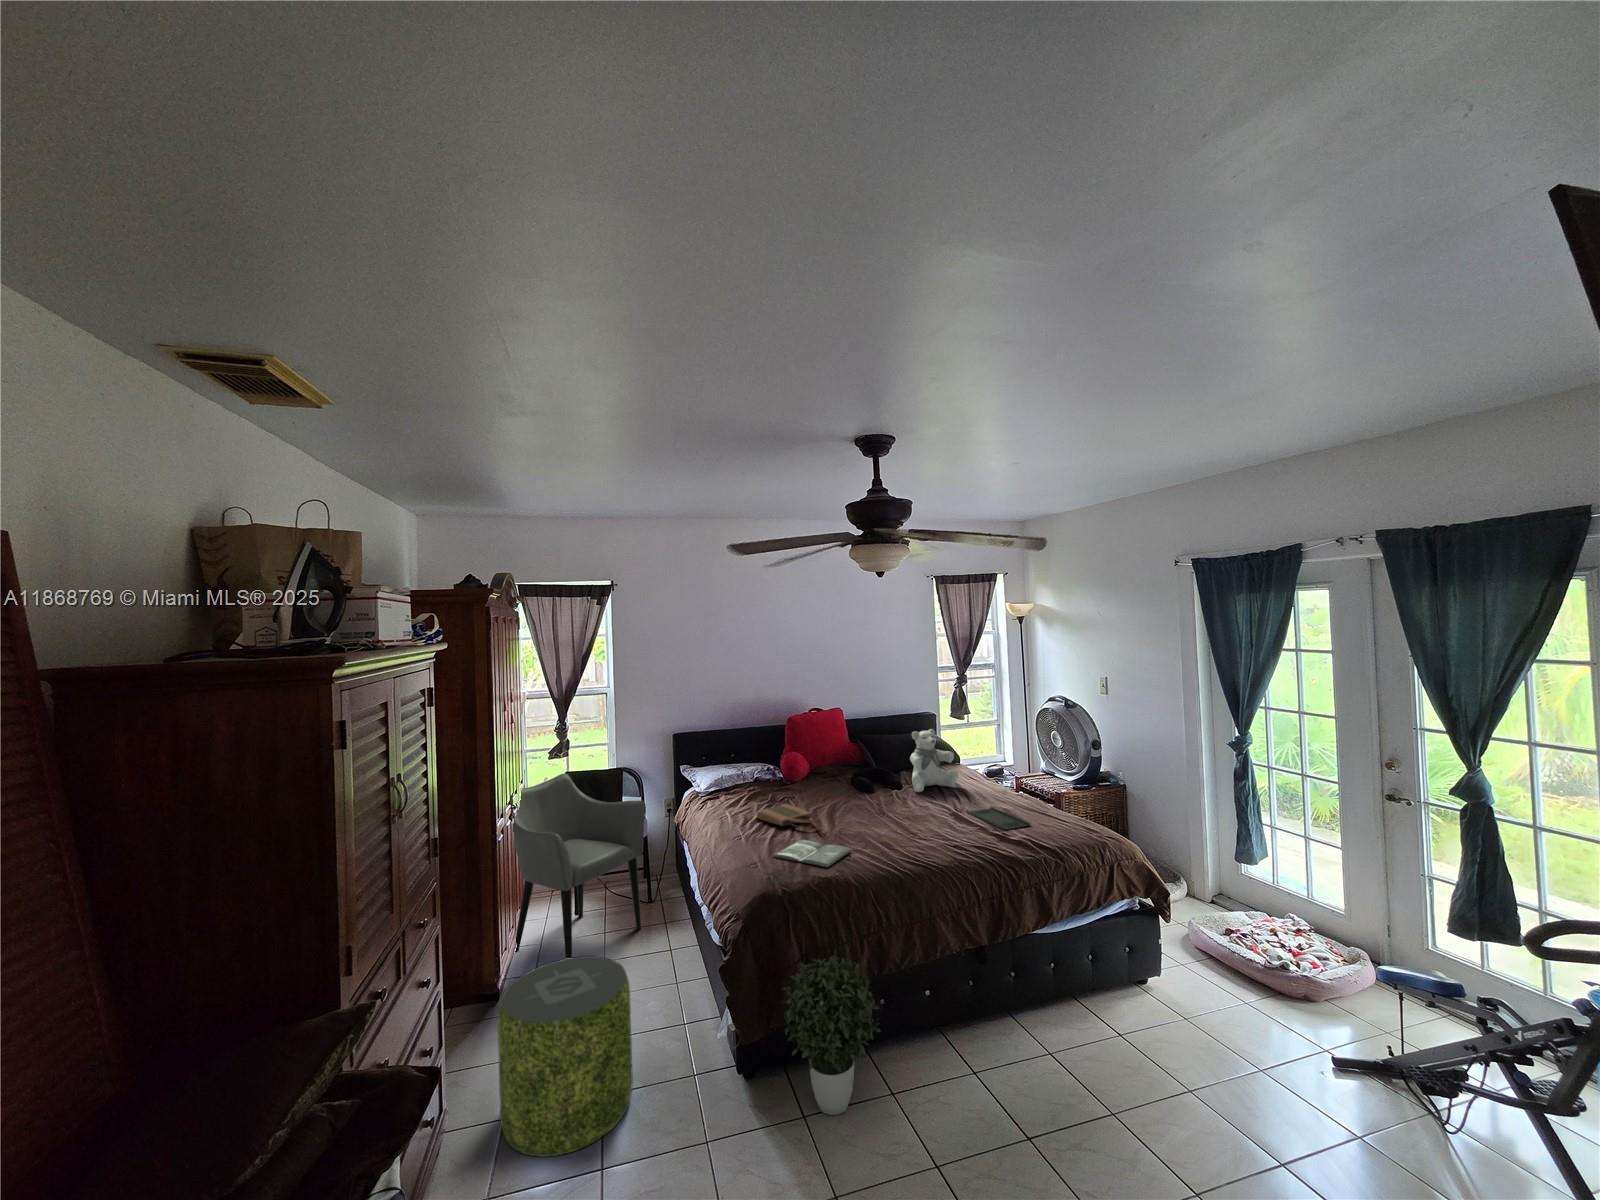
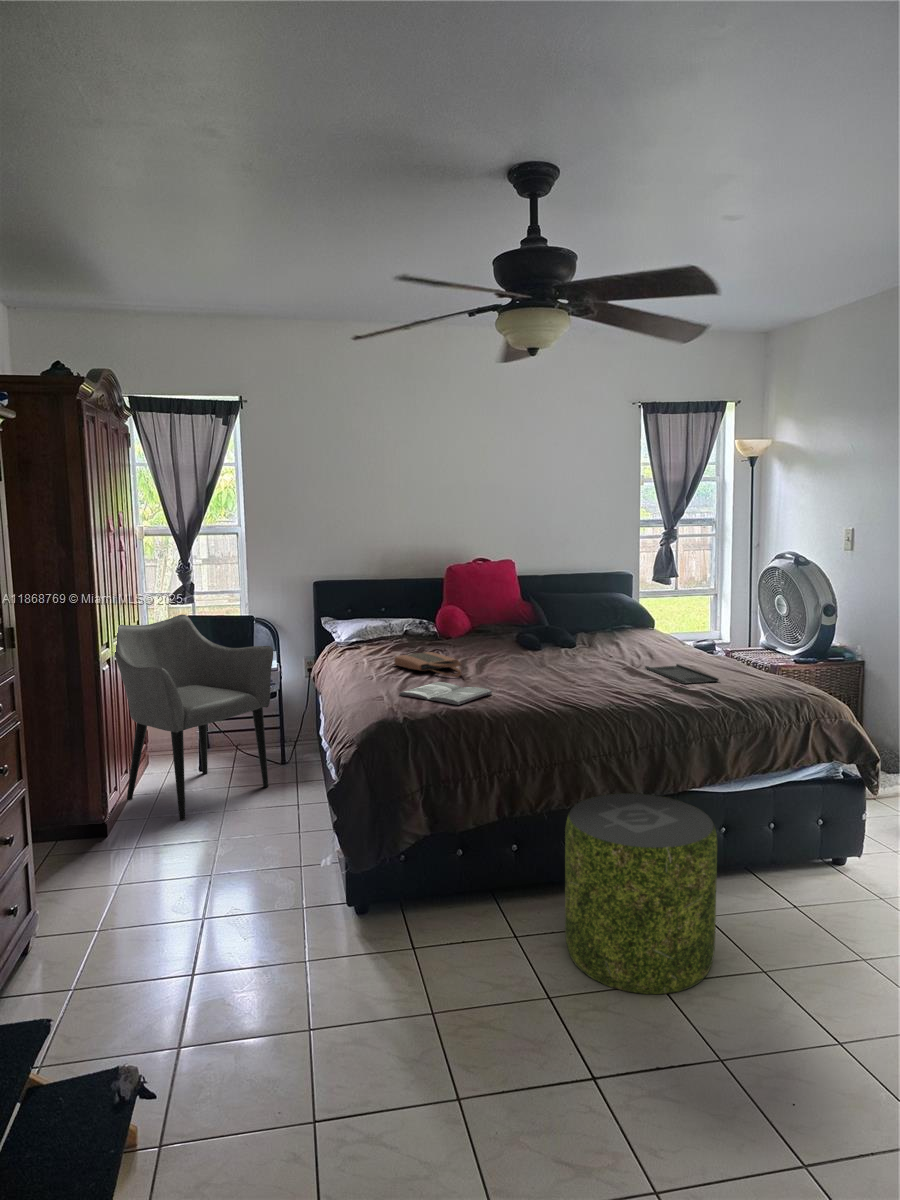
teddy bear: present [910,729,958,792] -> none [588,579,646,651]
potted plant: present [780,955,881,1115] -> none [386,792,499,957]
pouf: present [498,956,633,1157] -> present [565,793,717,994]

